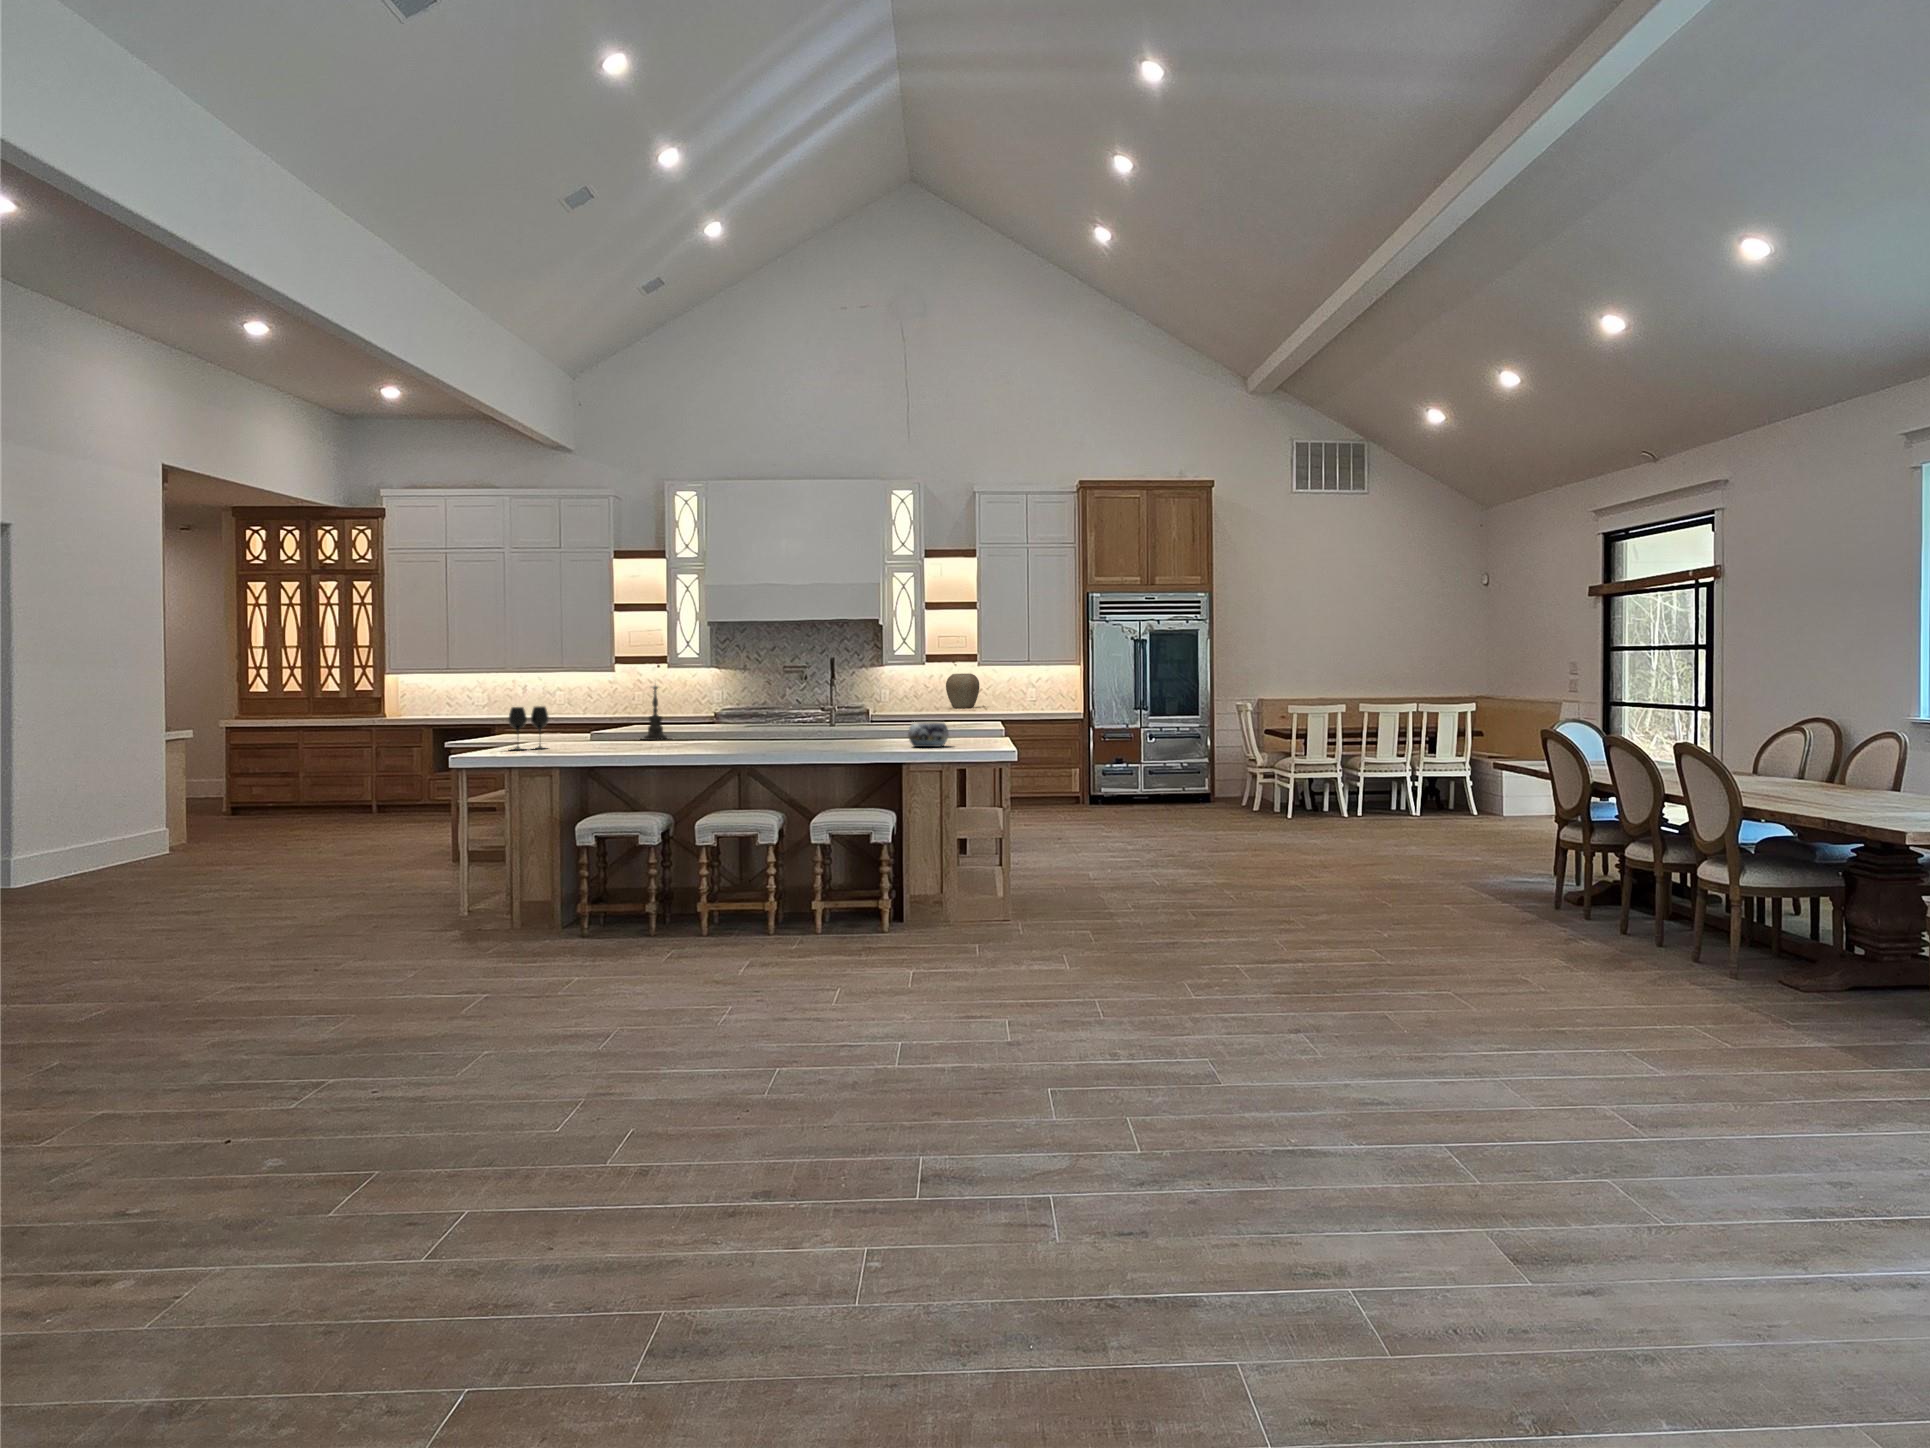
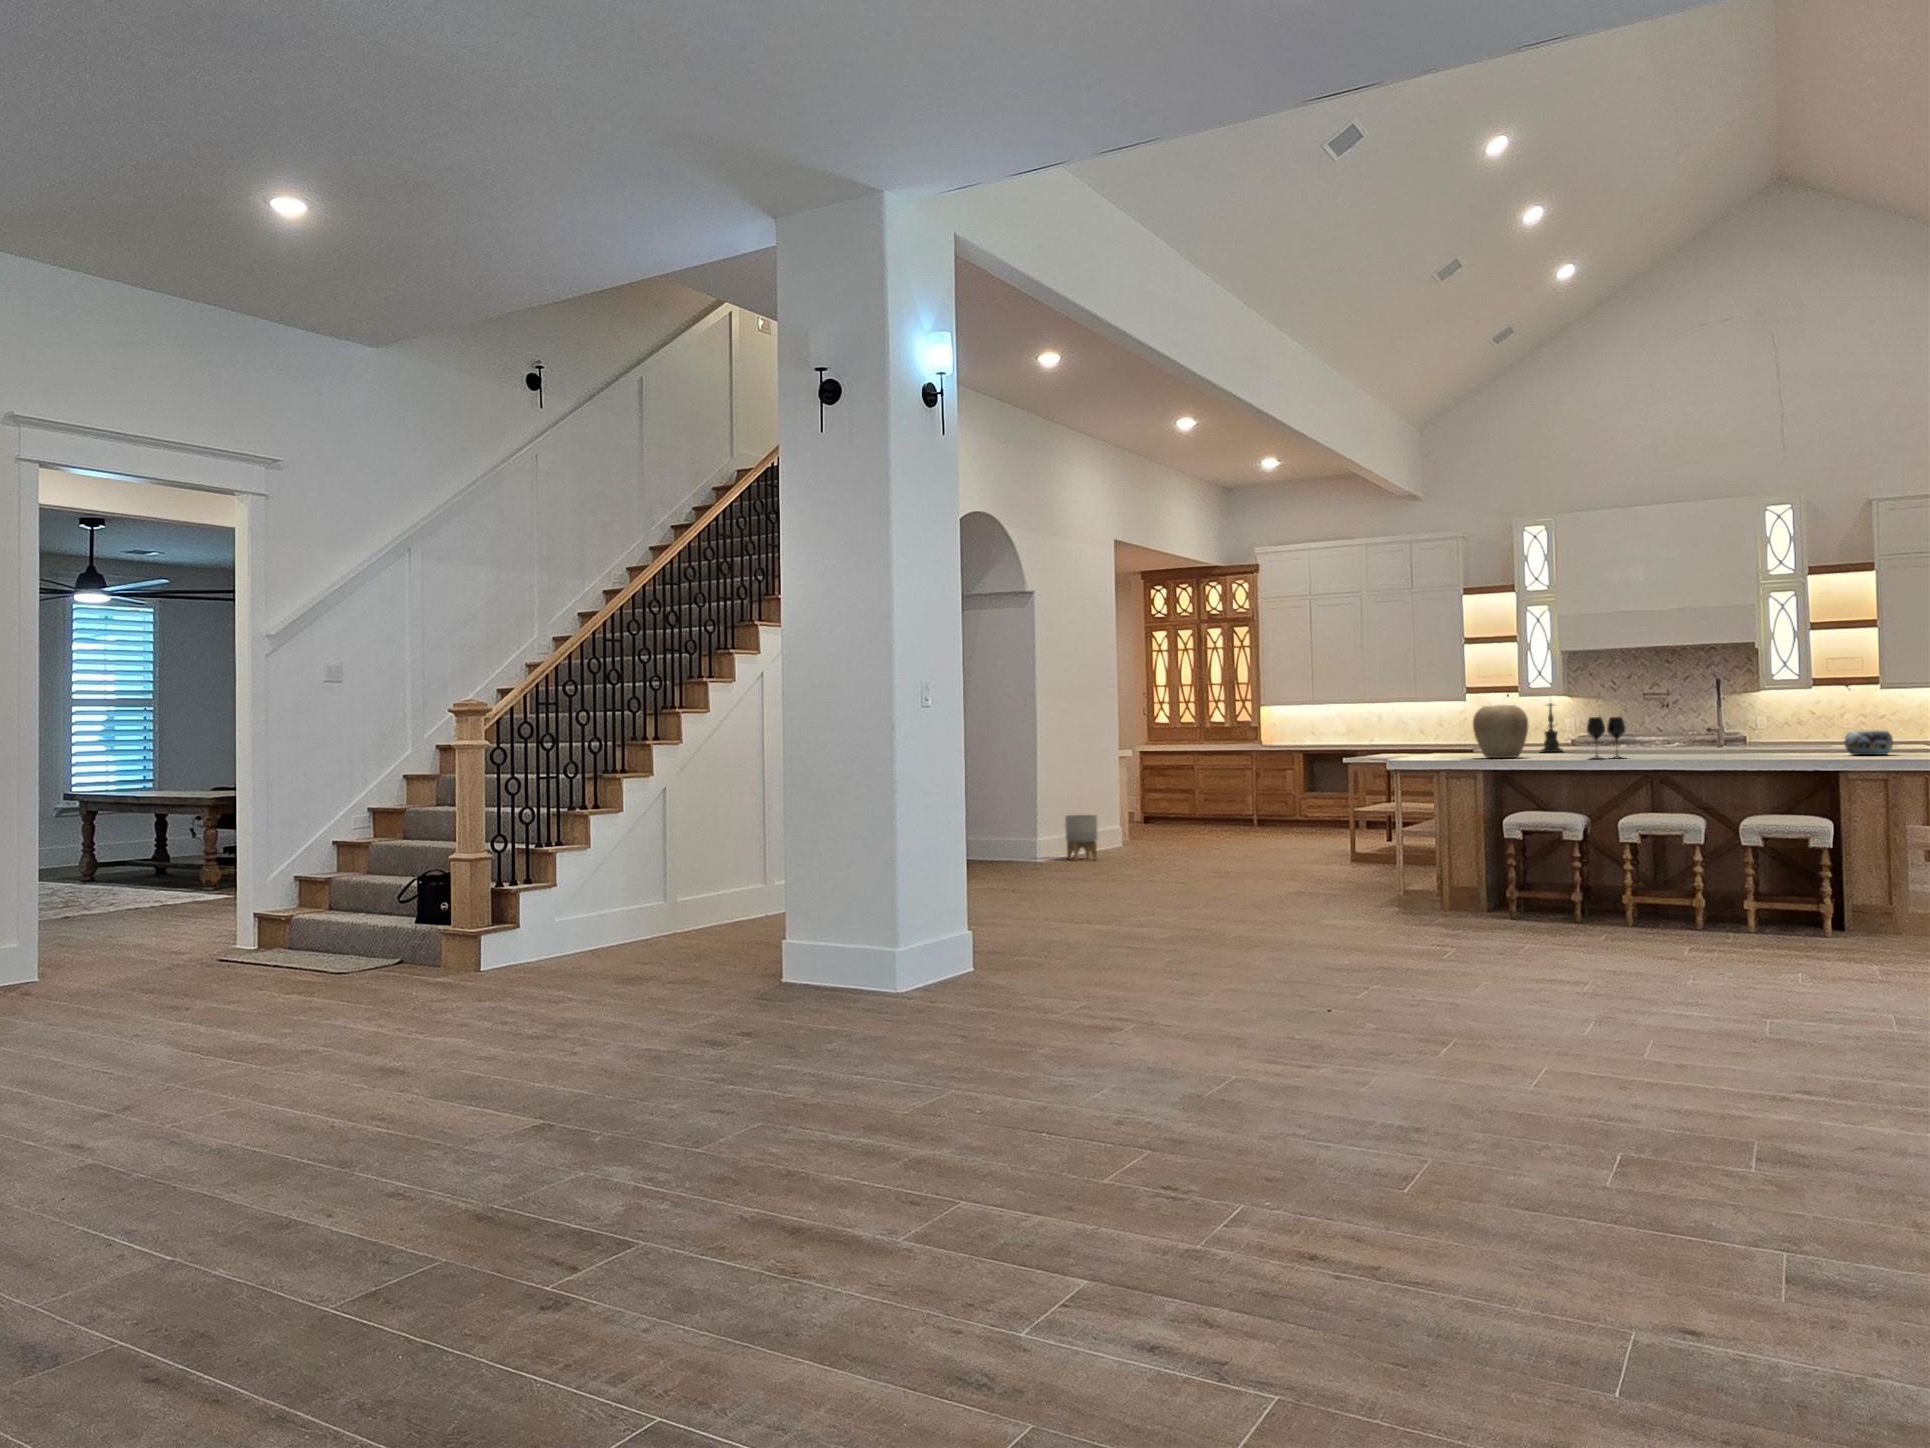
vase: present [946,674,979,708] -> present [1473,705,1528,758]
wine glass: present [508,706,549,750] -> present [1587,717,1626,759]
planter: none [66,820,115,882] -> present [1065,815,1098,861]

